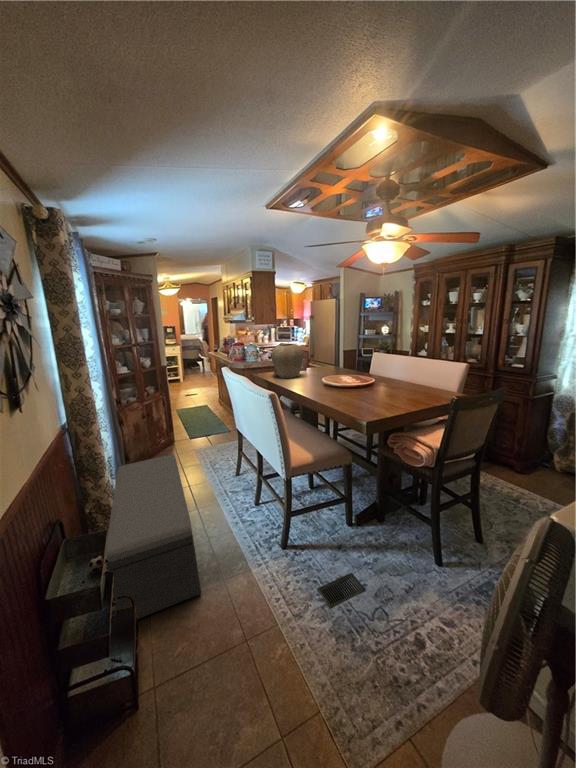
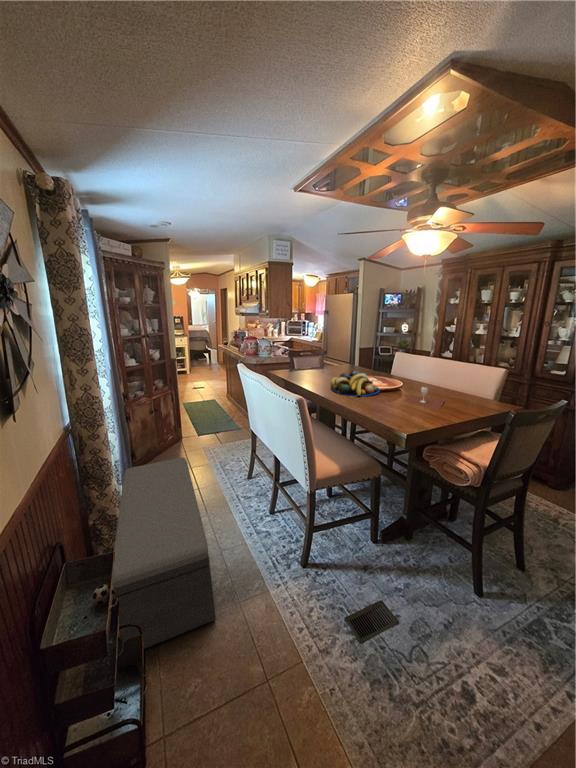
vase: present [271,344,303,378] -> none [291,341,325,378]
fruit bowl: none [306,370,352,393] -> present [330,371,380,397]
wine glass: none [368,381,409,401] -> present [404,386,445,410]

